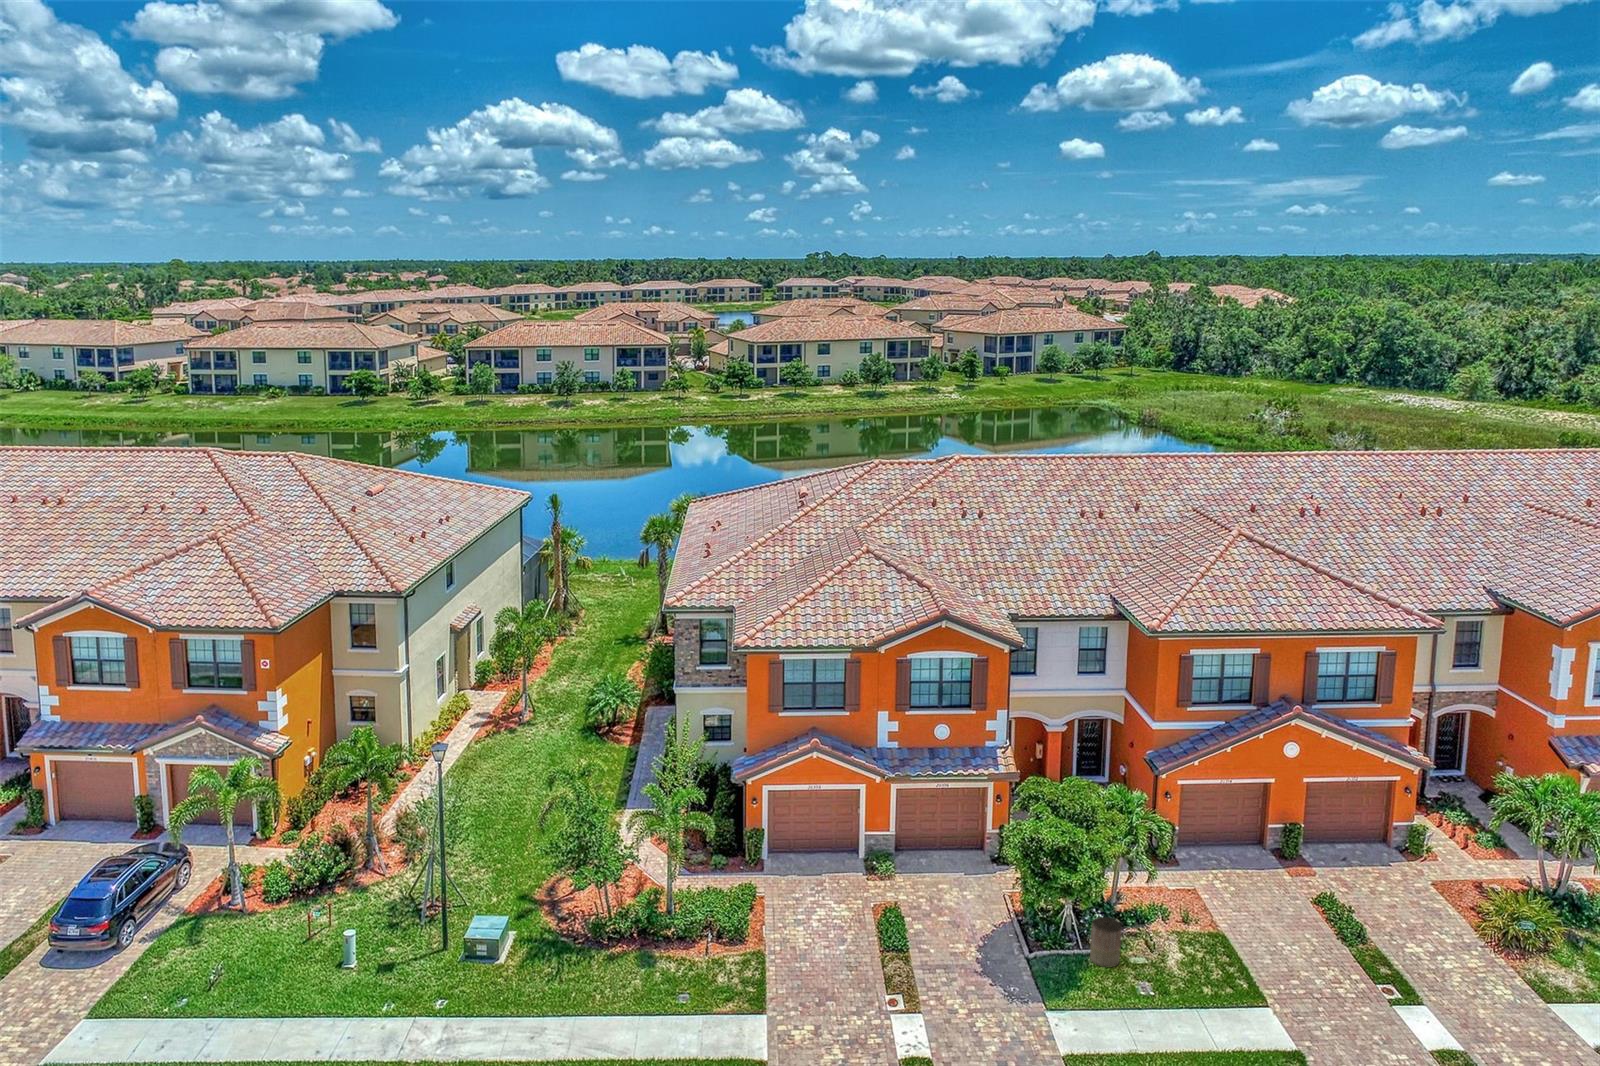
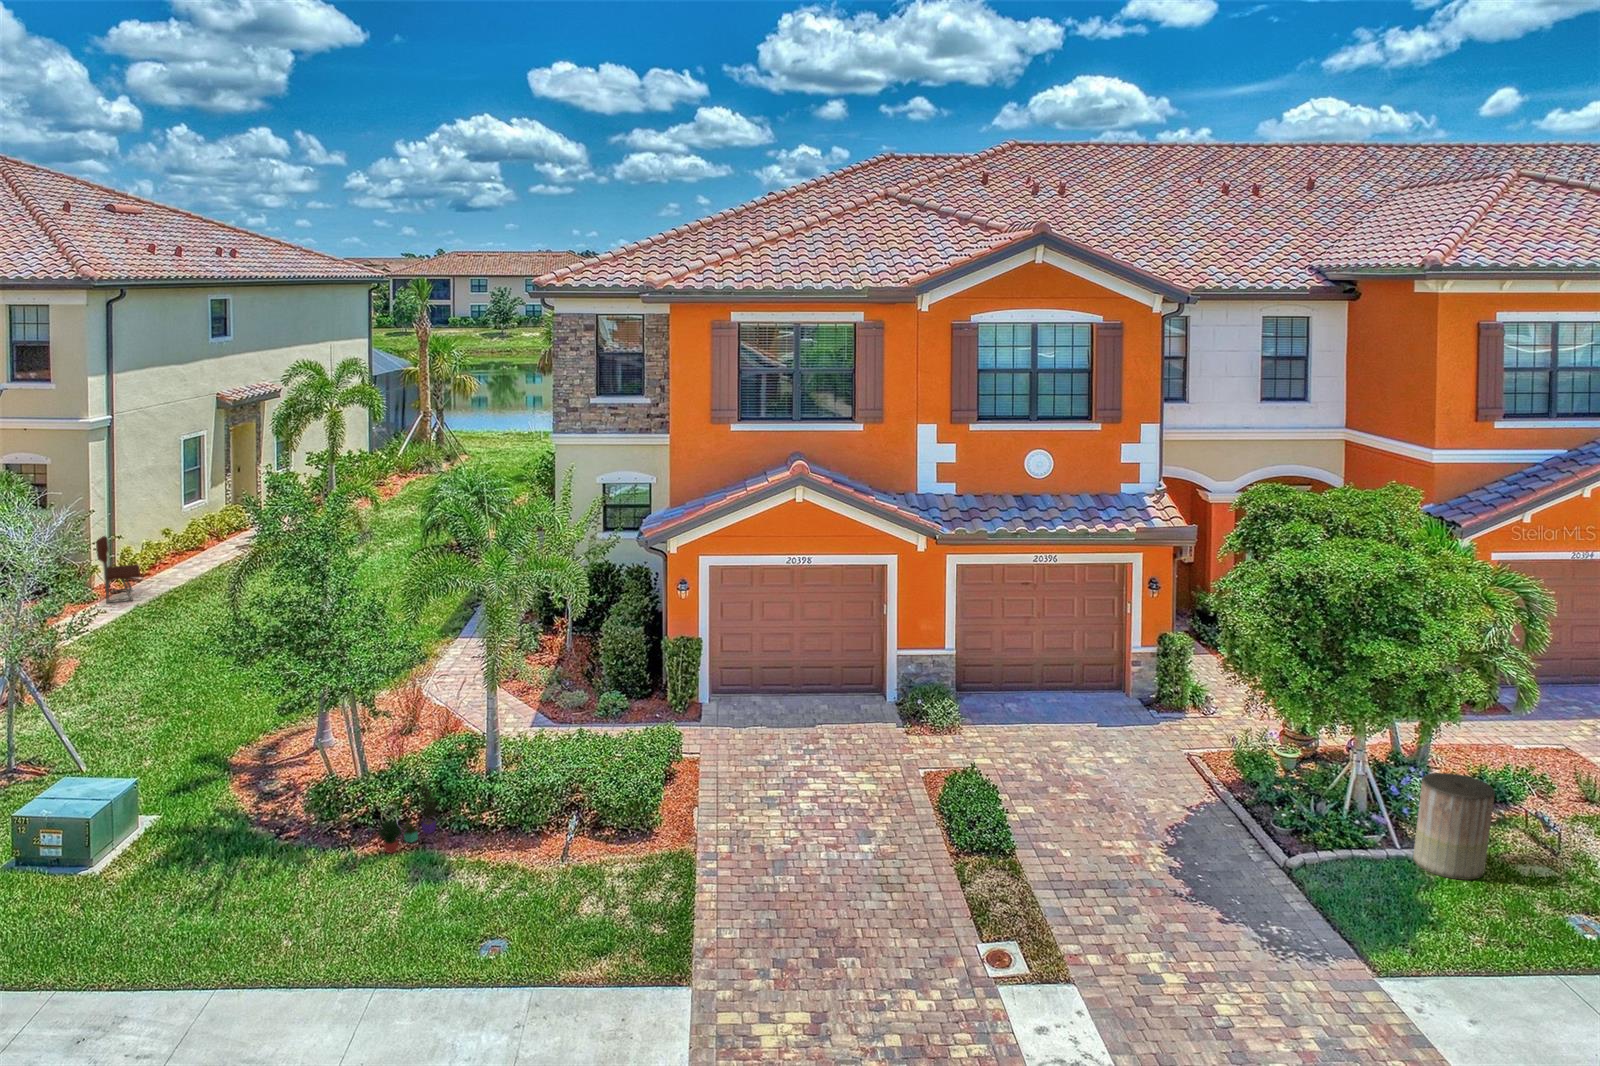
bench: none [412,740,437,782] -> present [96,536,140,603]
potted plant: none [623,914,647,951] -> present [378,780,437,853]

